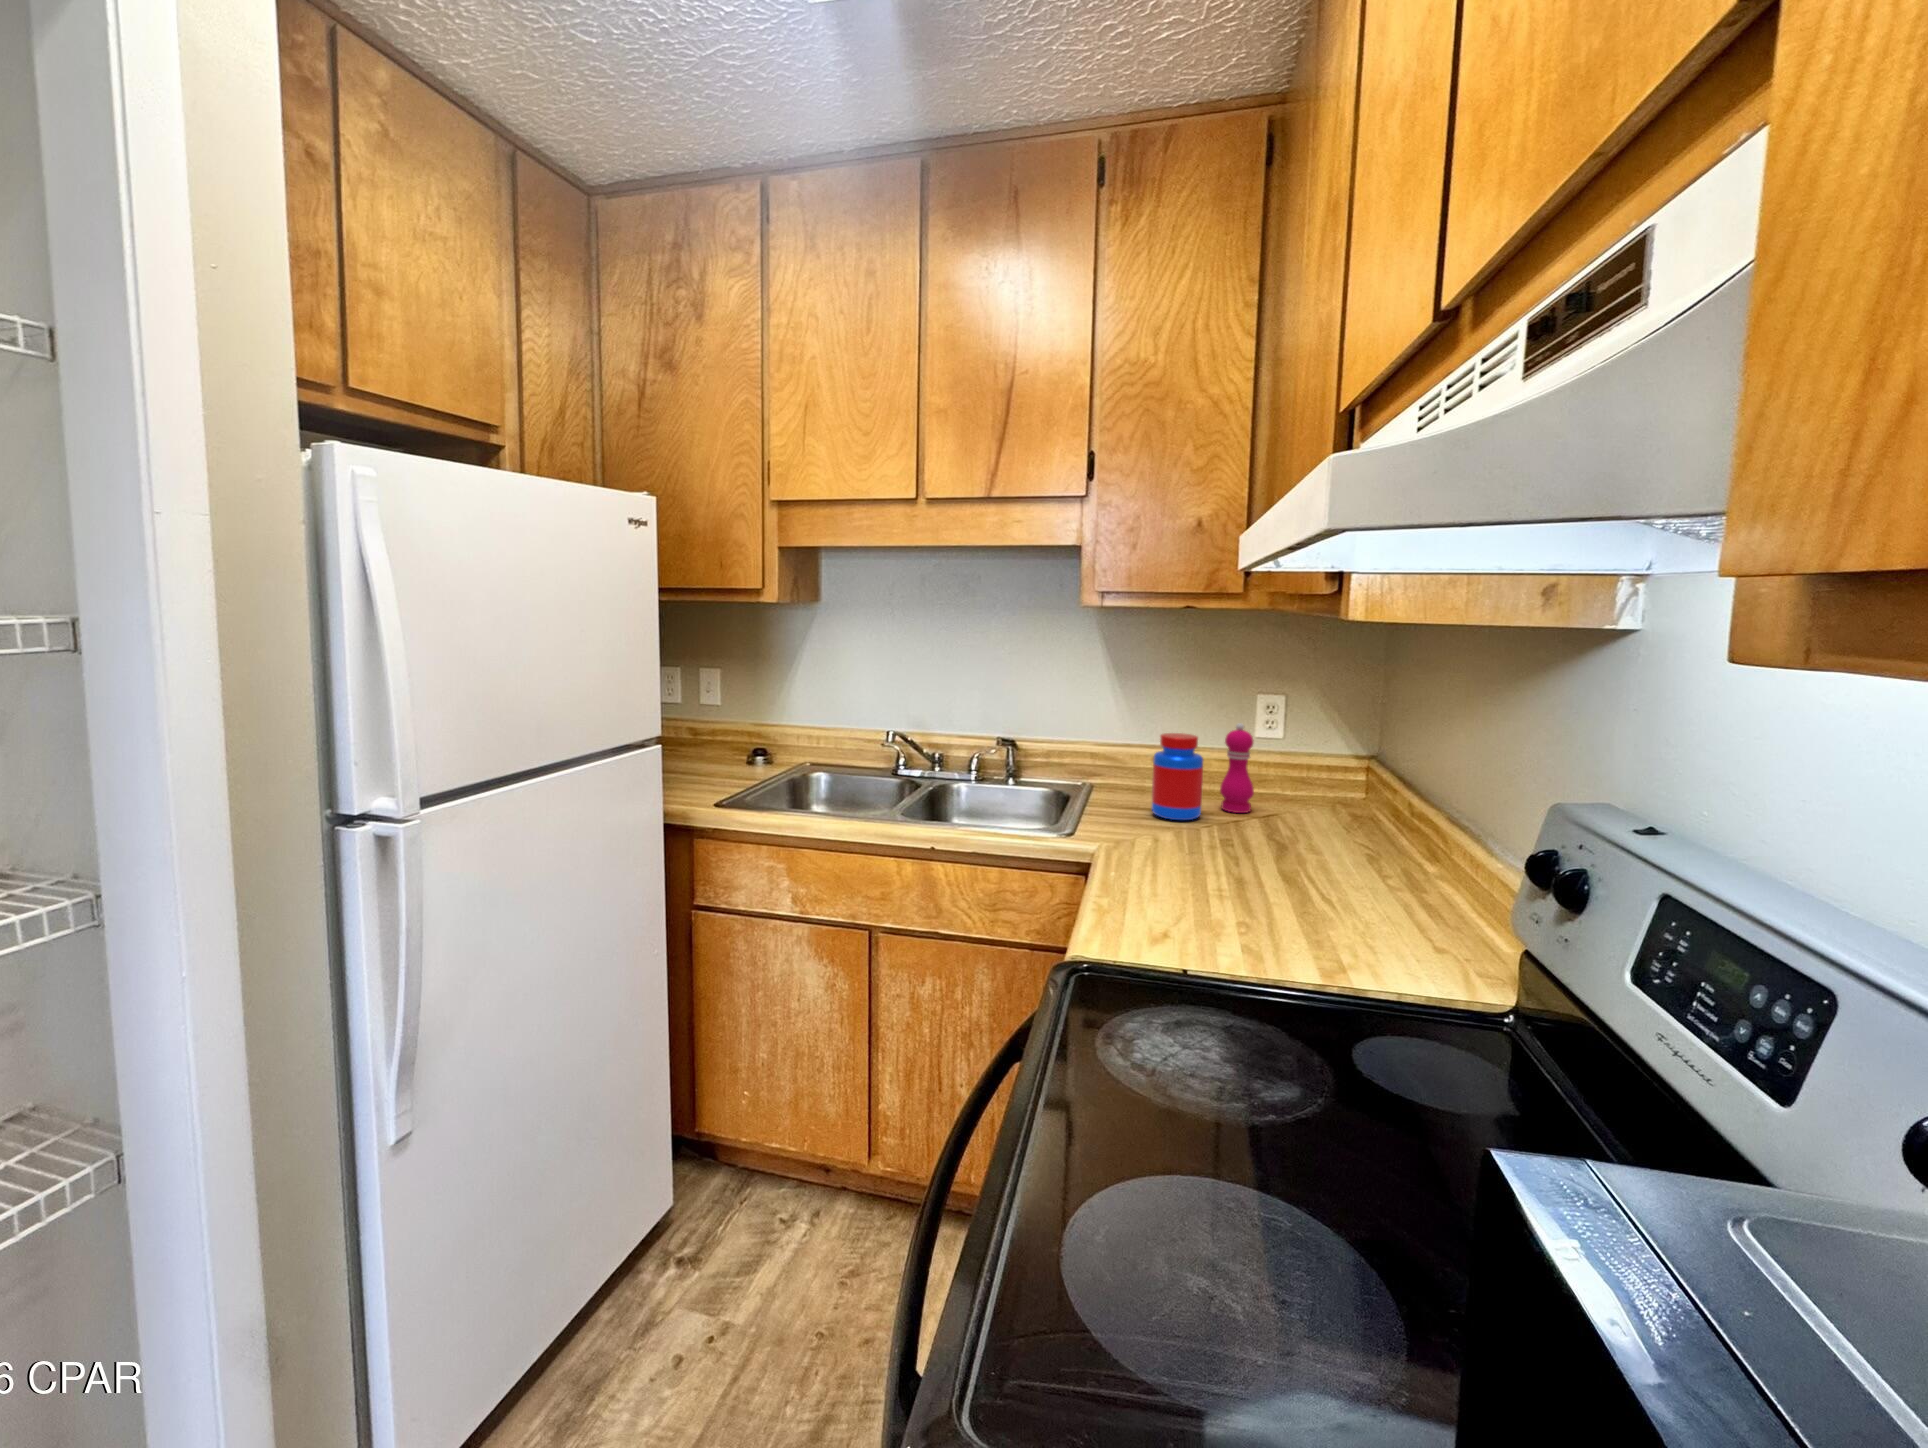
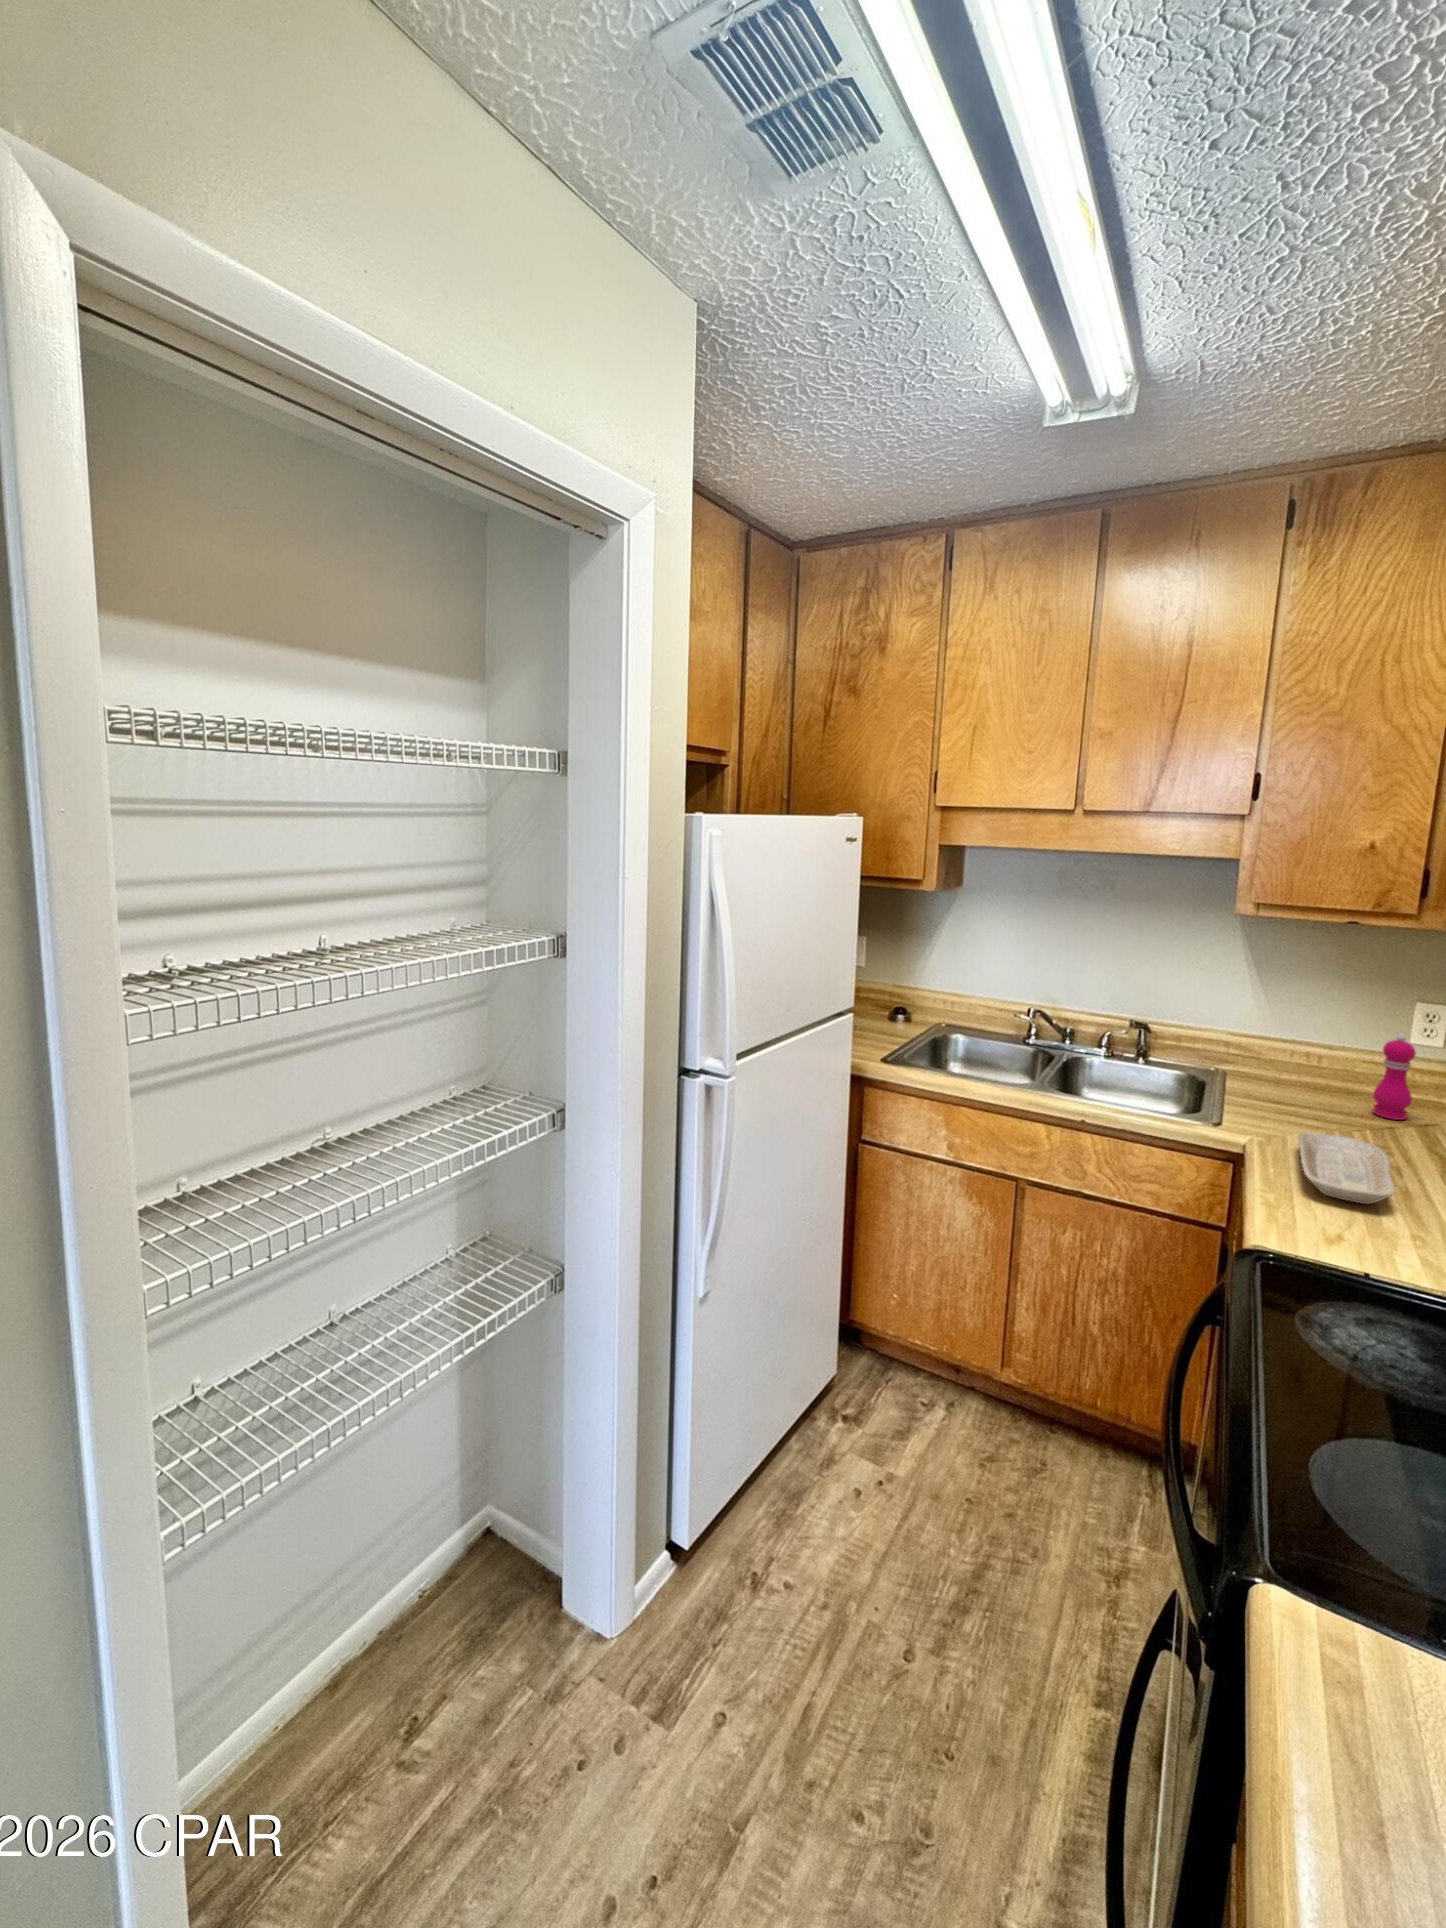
jar: present [1152,733,1203,820] -> none [1298,1038,1359,1122]
tray: none [1140,830,1228,897] -> present [1298,1132,1395,1204]

